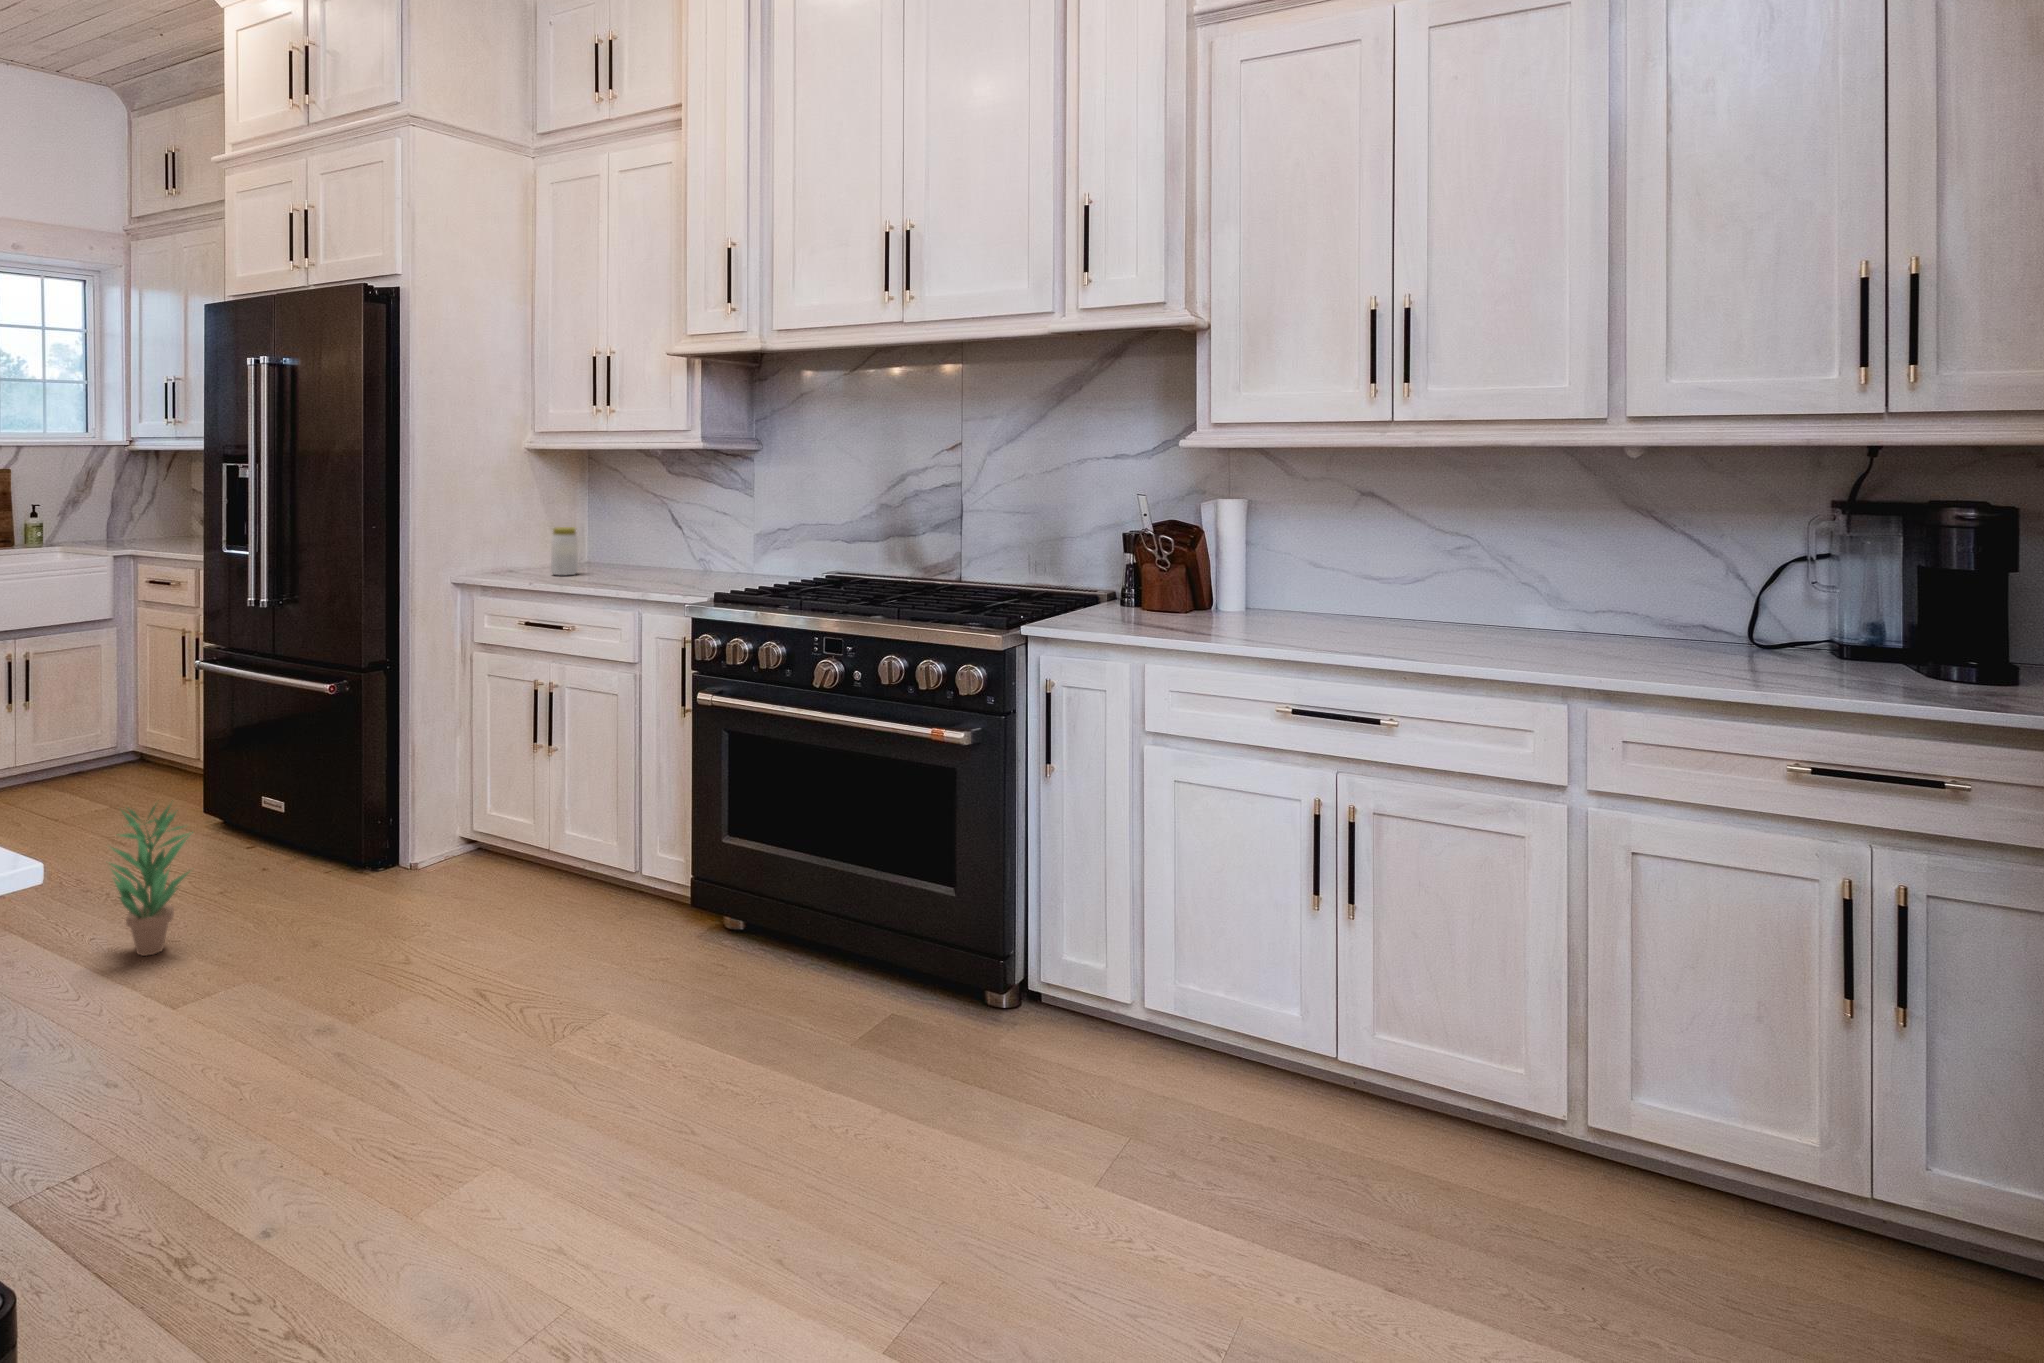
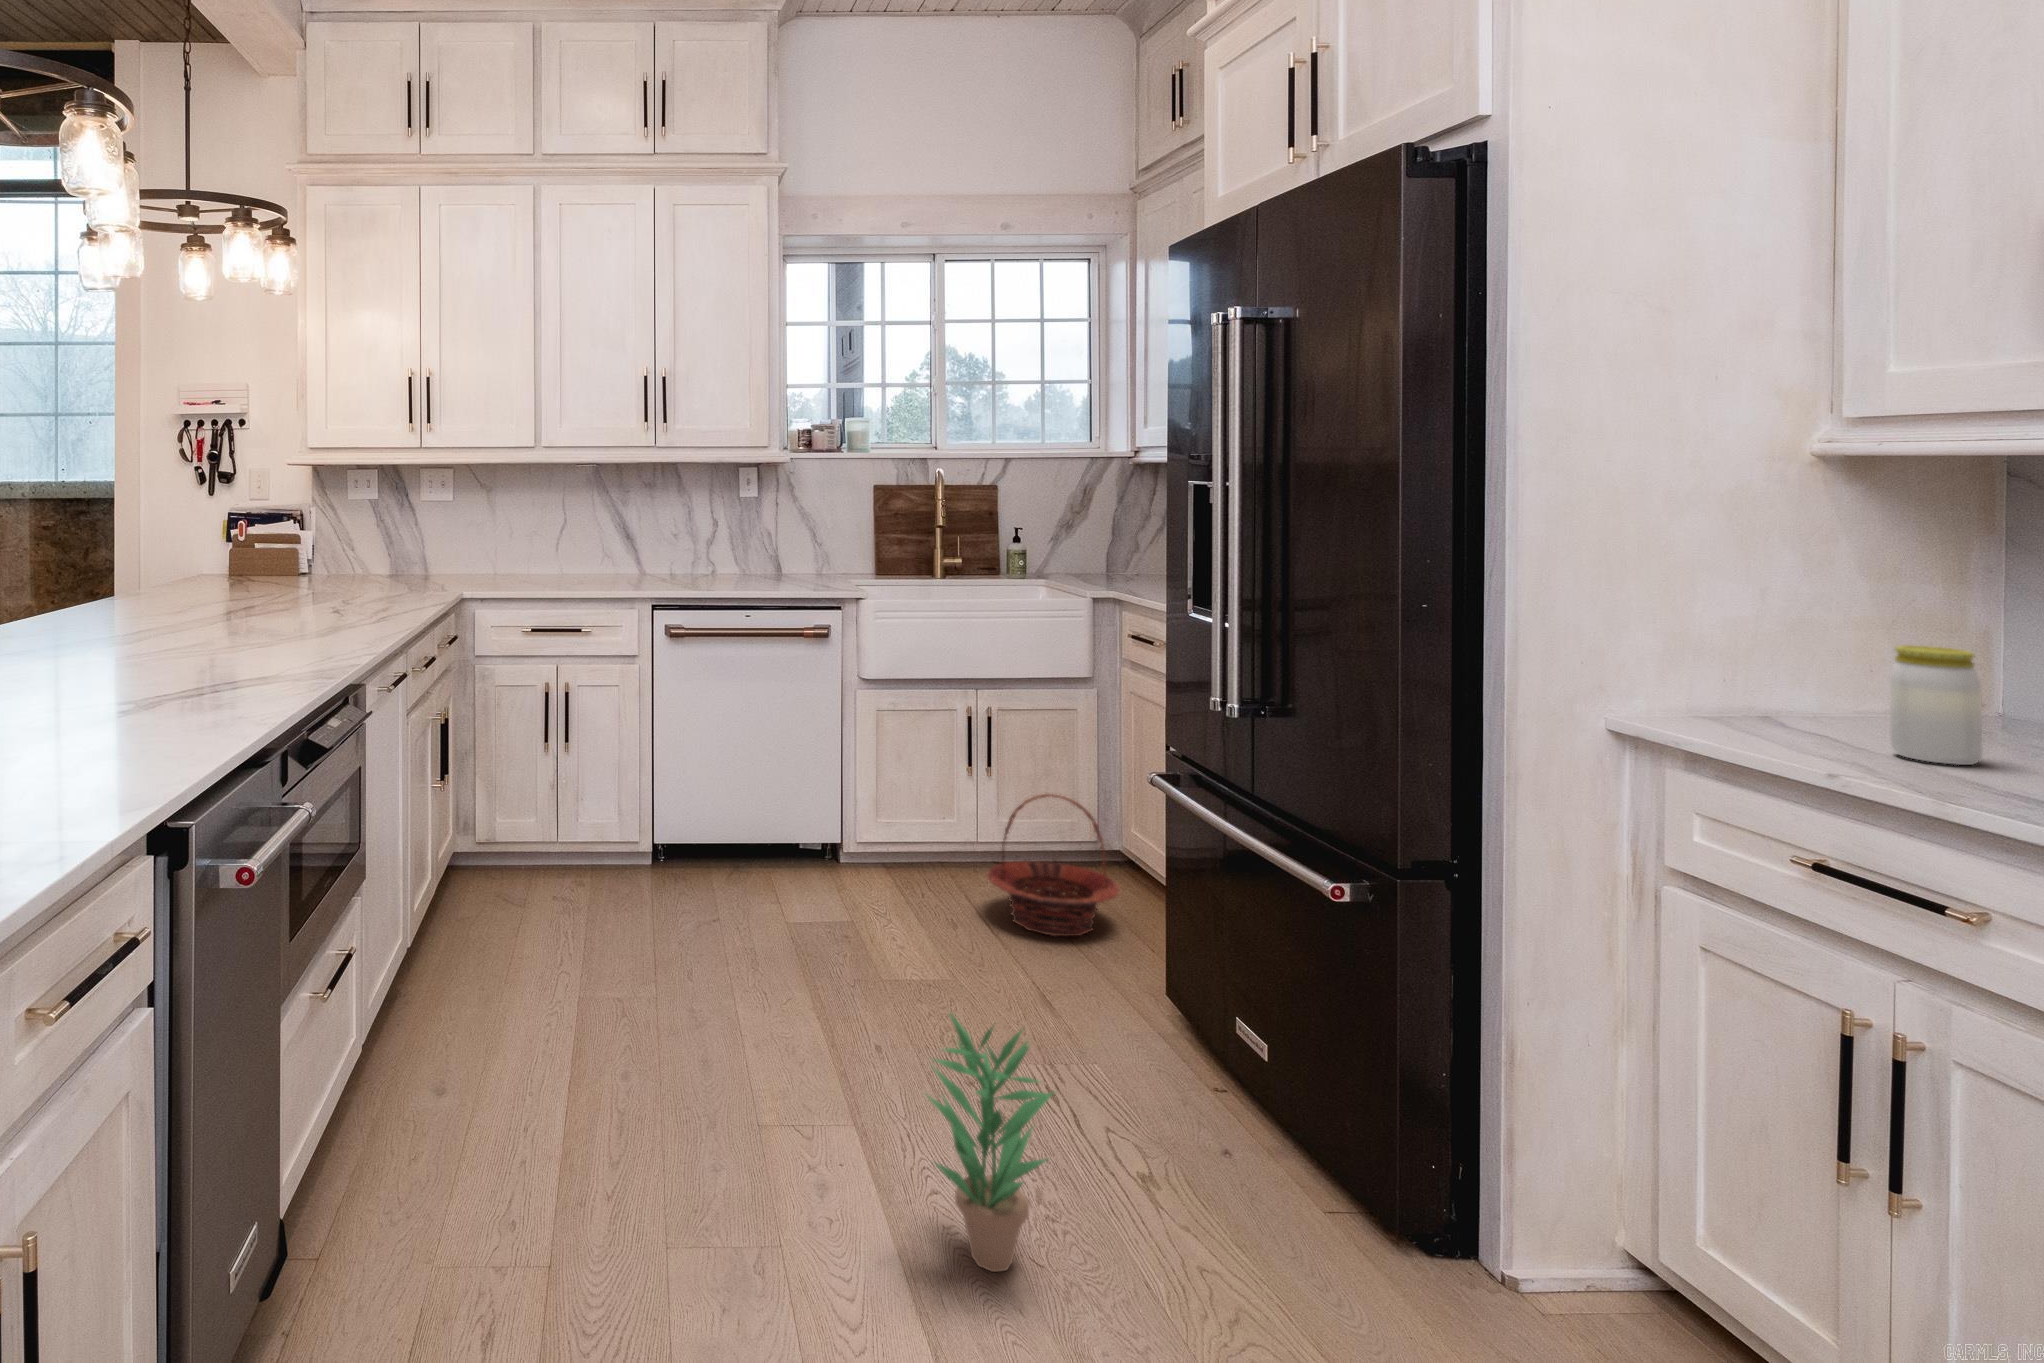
basket: none [40,705,152,811] -> present [987,794,1119,936]

